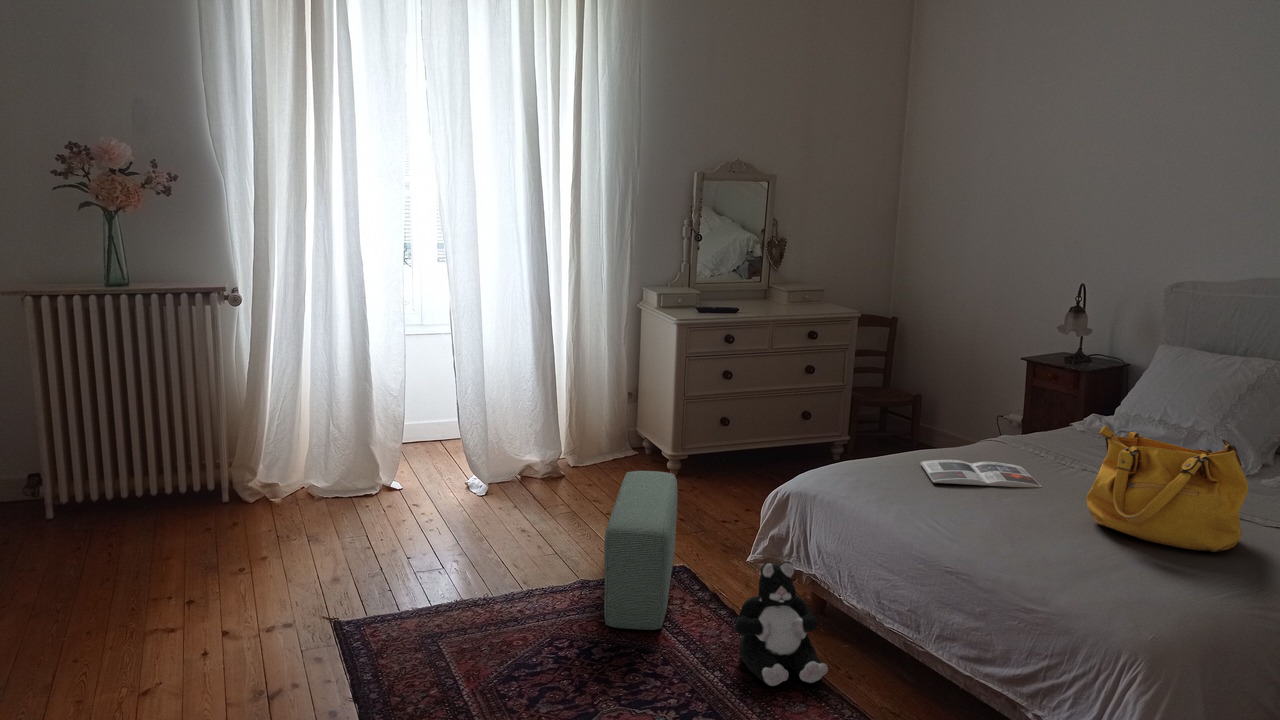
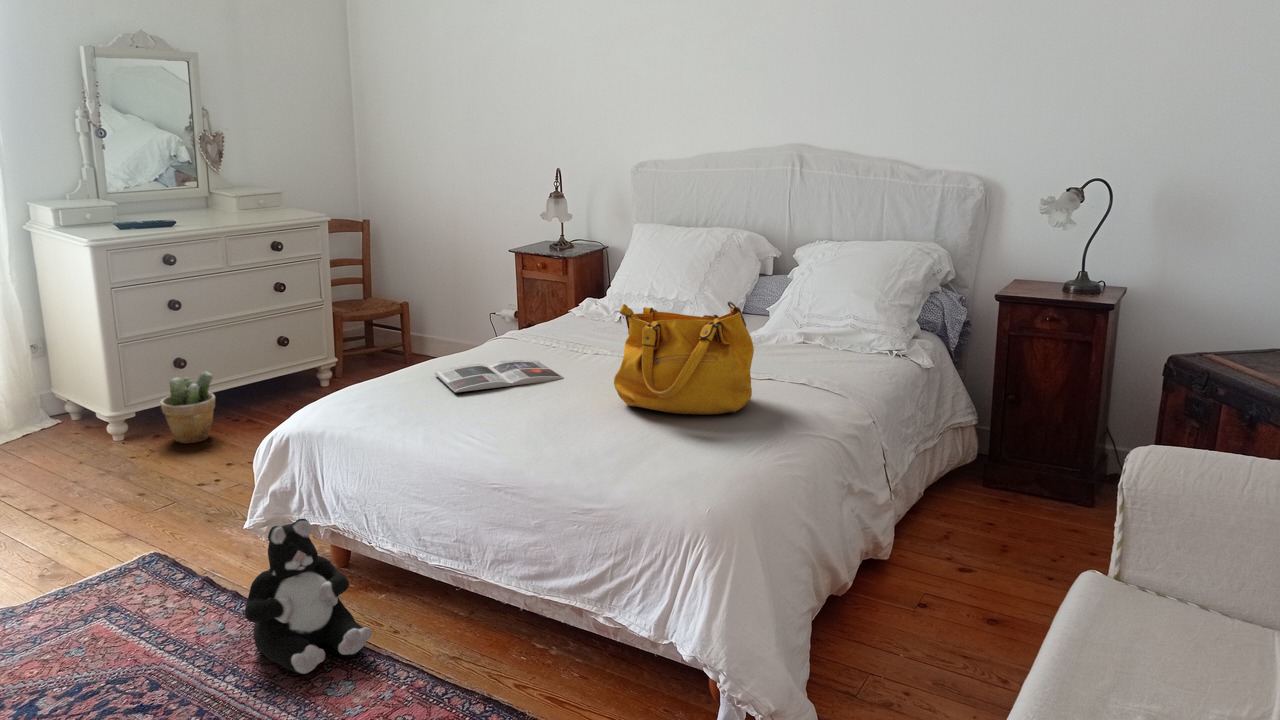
potted plant: none [706,432,748,488] -> present [160,372,215,443]
pouf: present [604,471,677,630] -> none [29,439,139,663]

